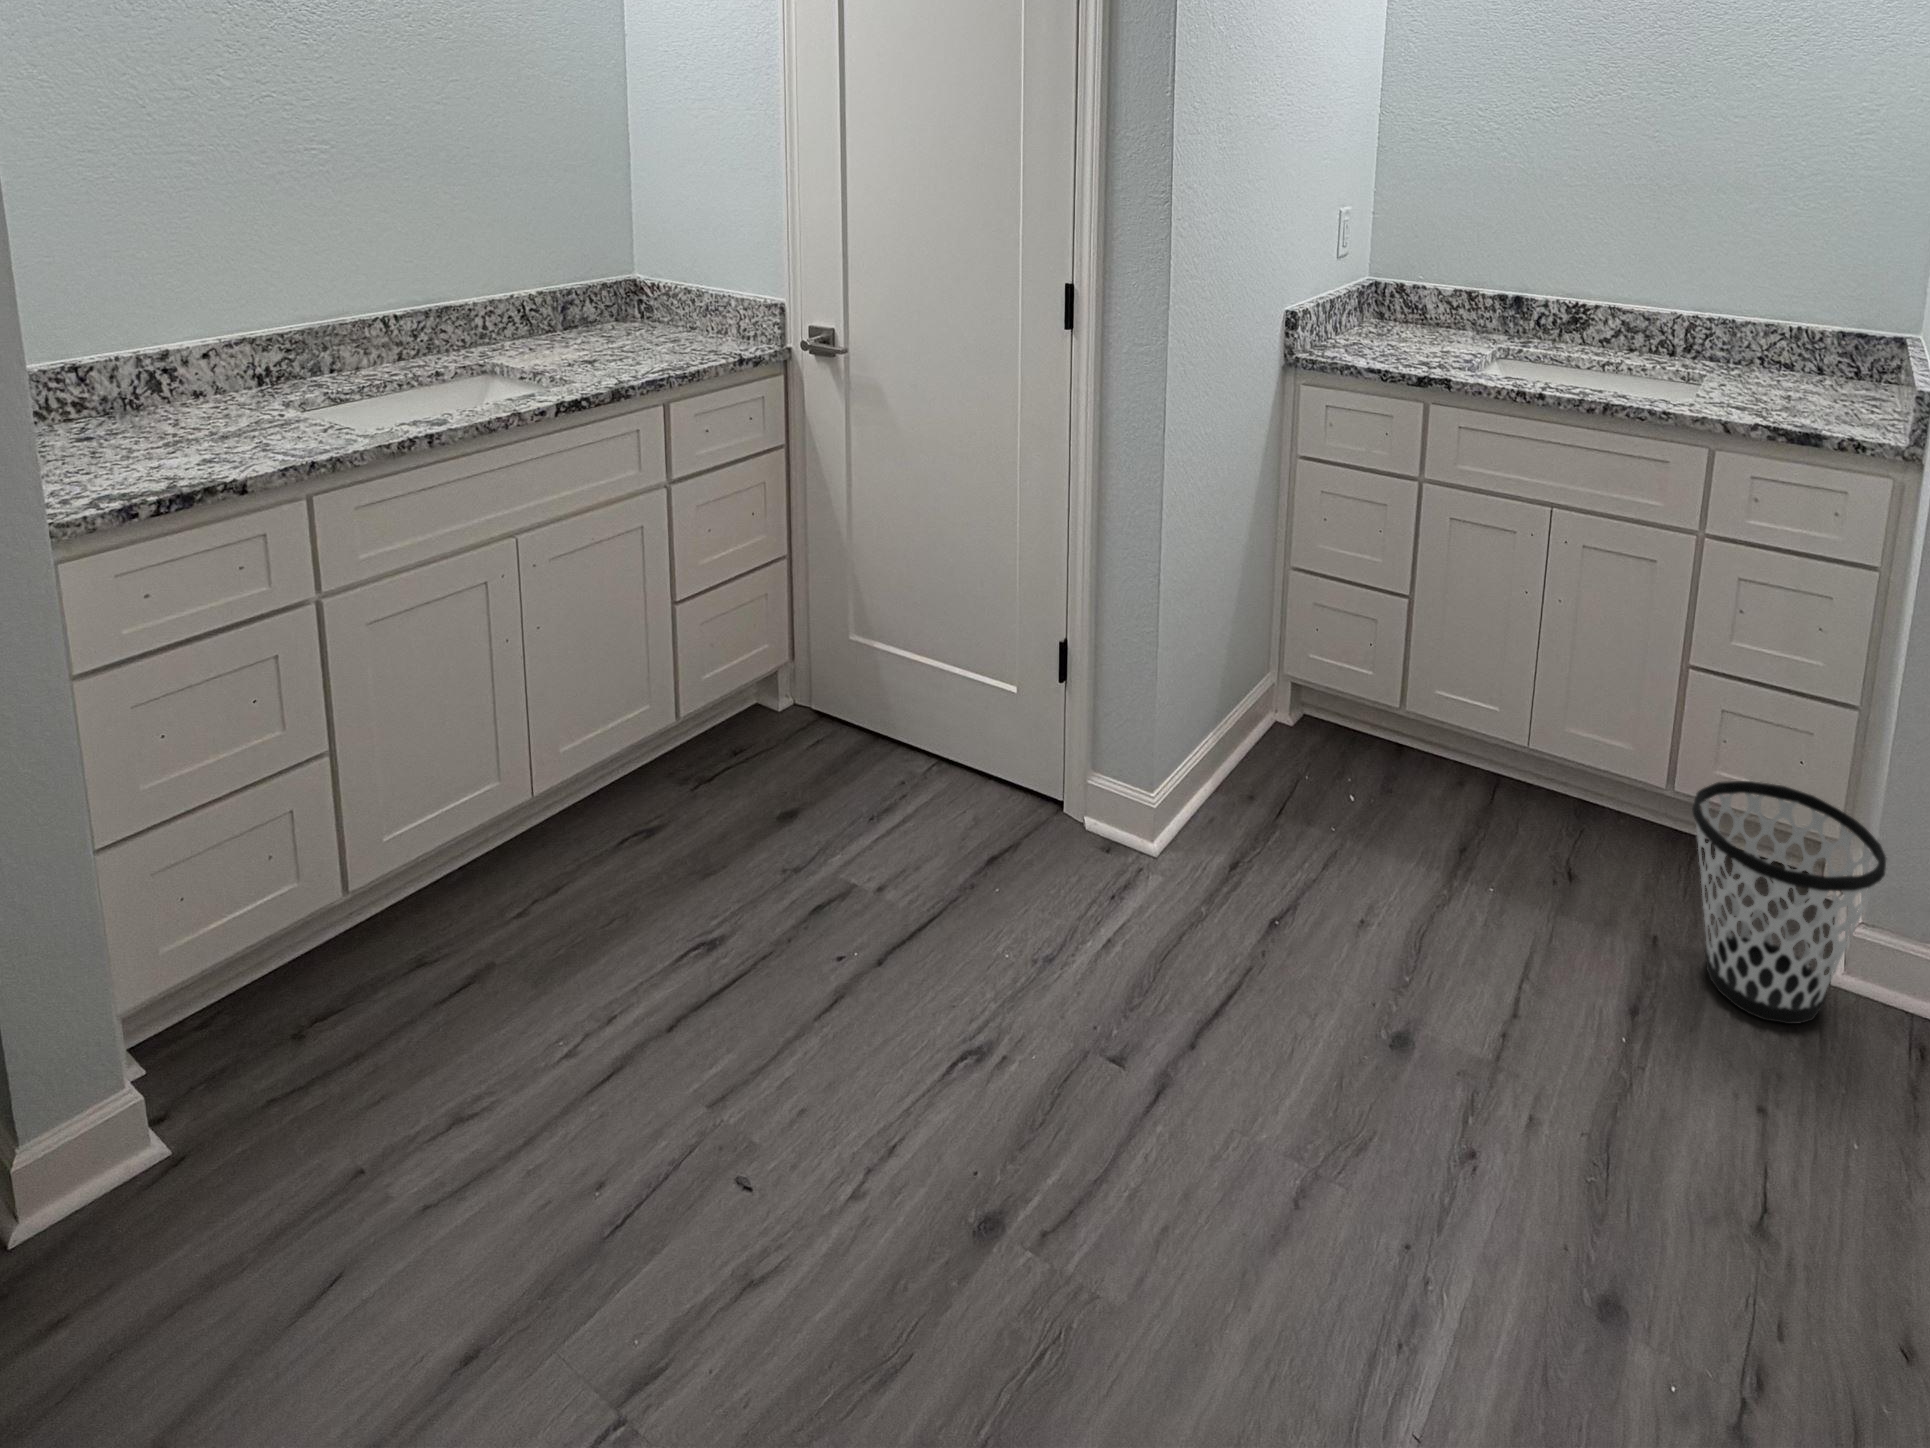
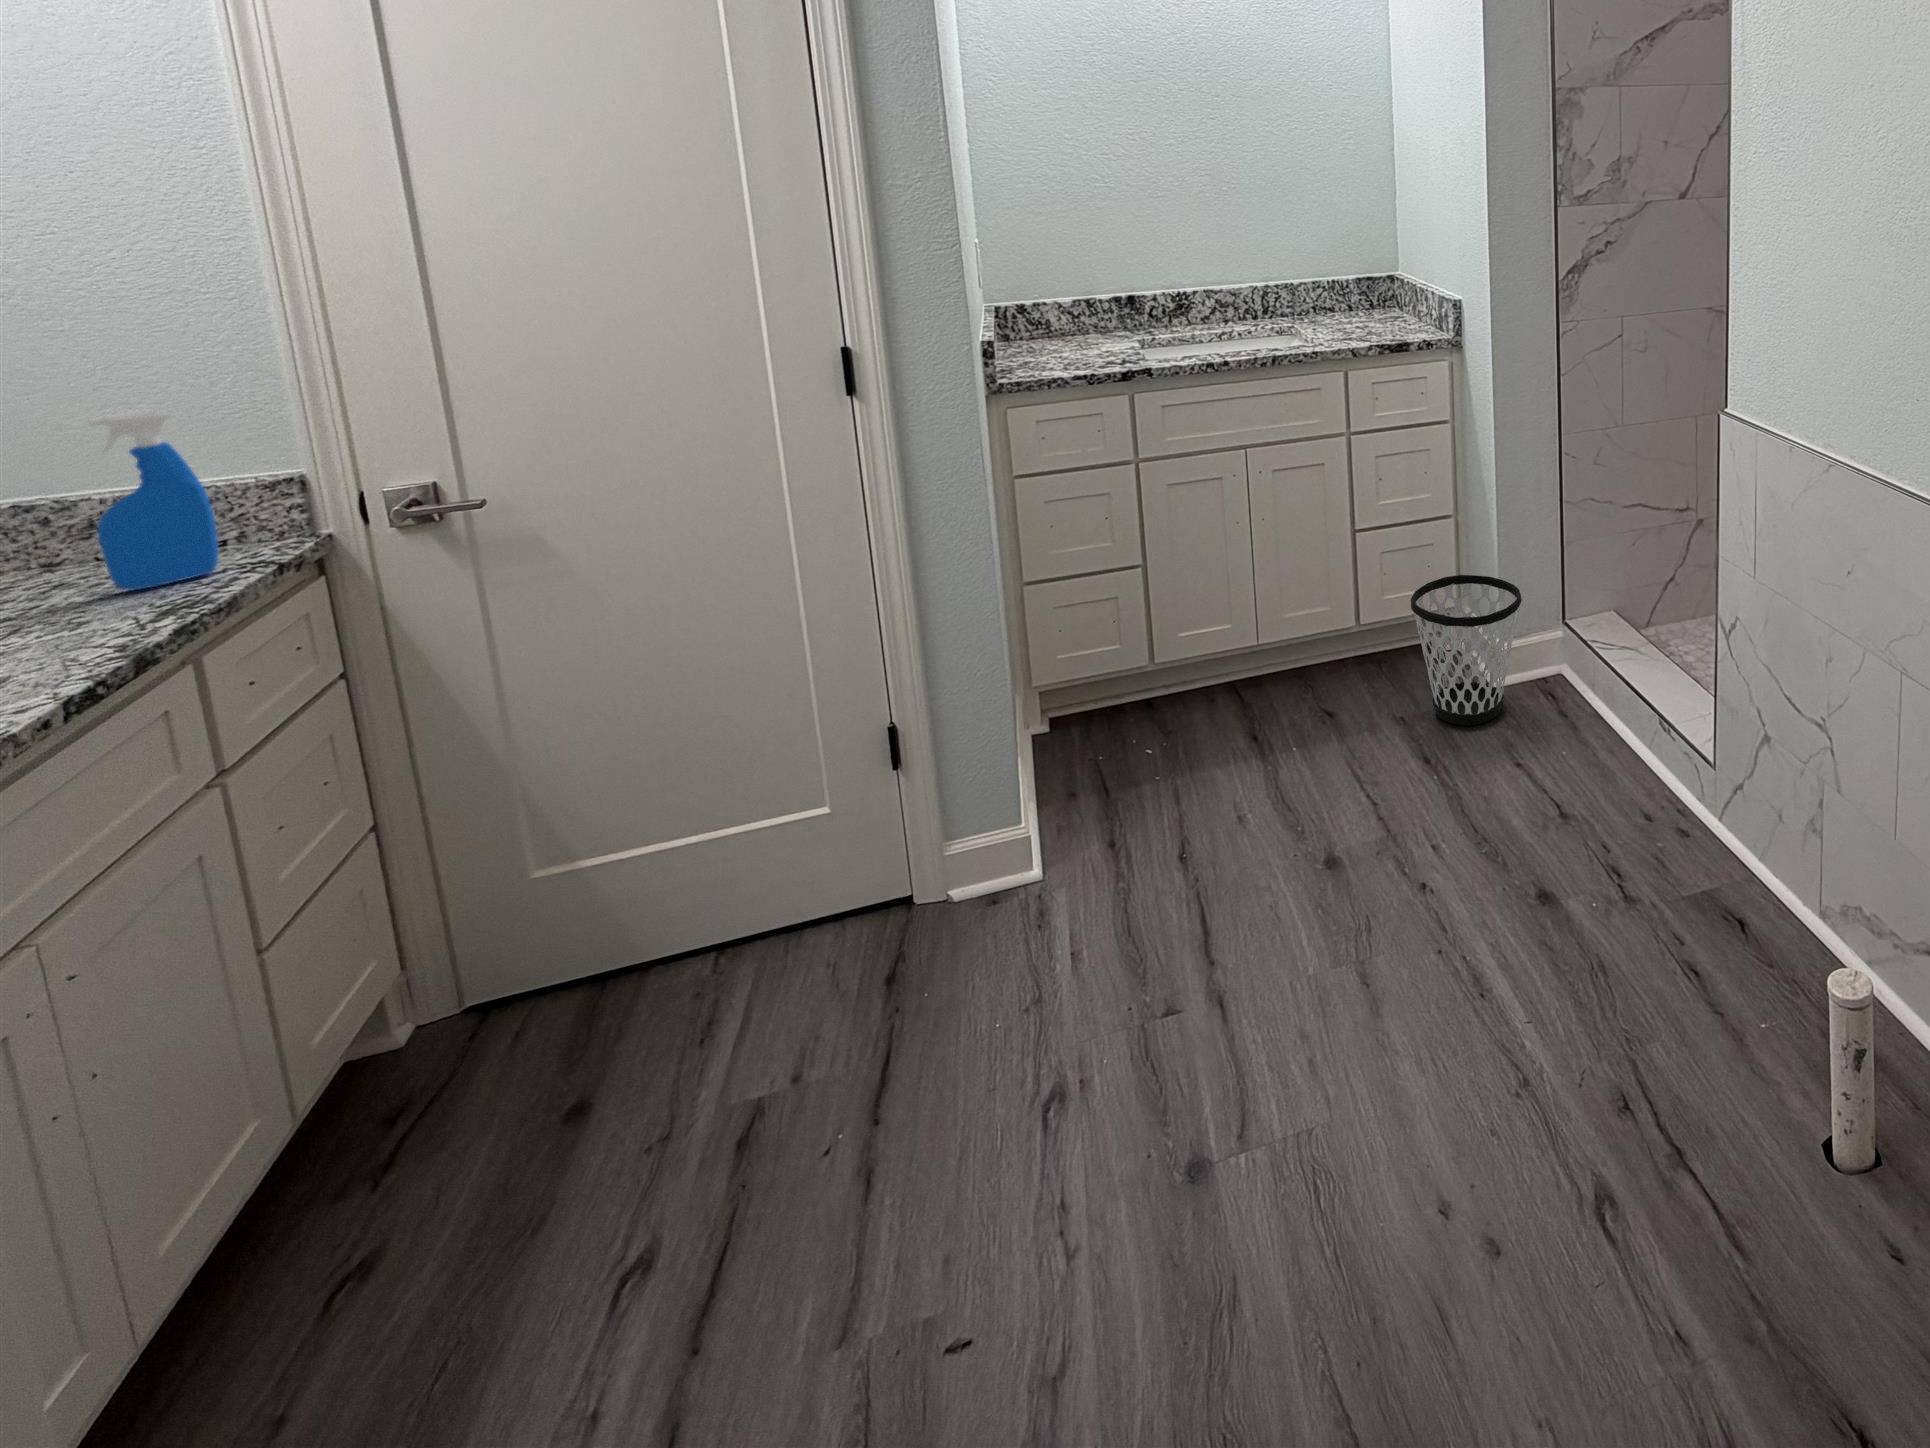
spray bottle: none [671,237,722,351] -> present [89,409,218,591]

